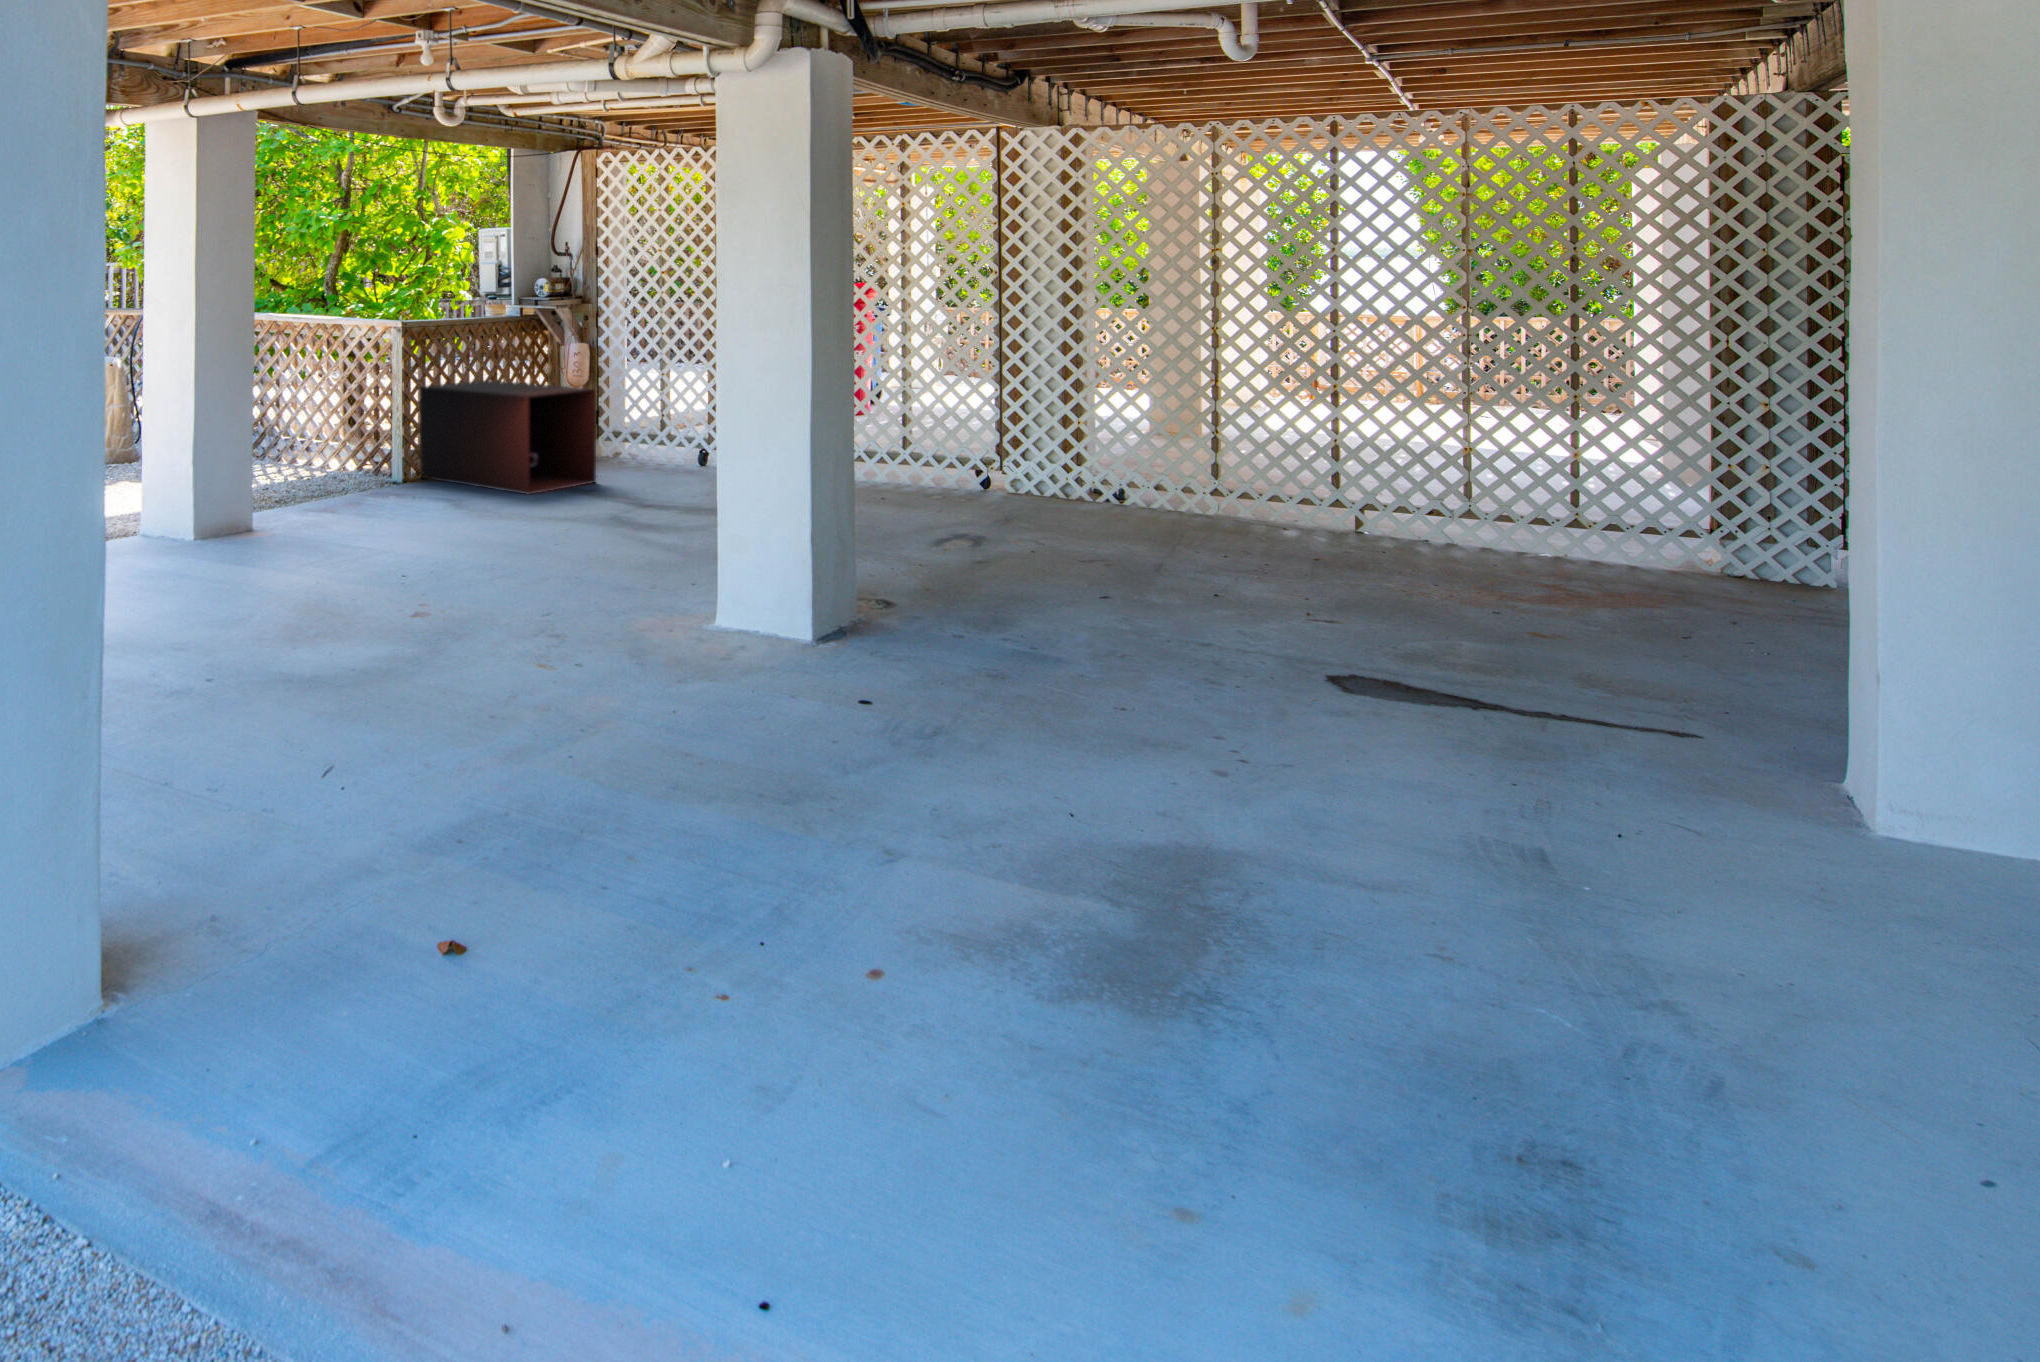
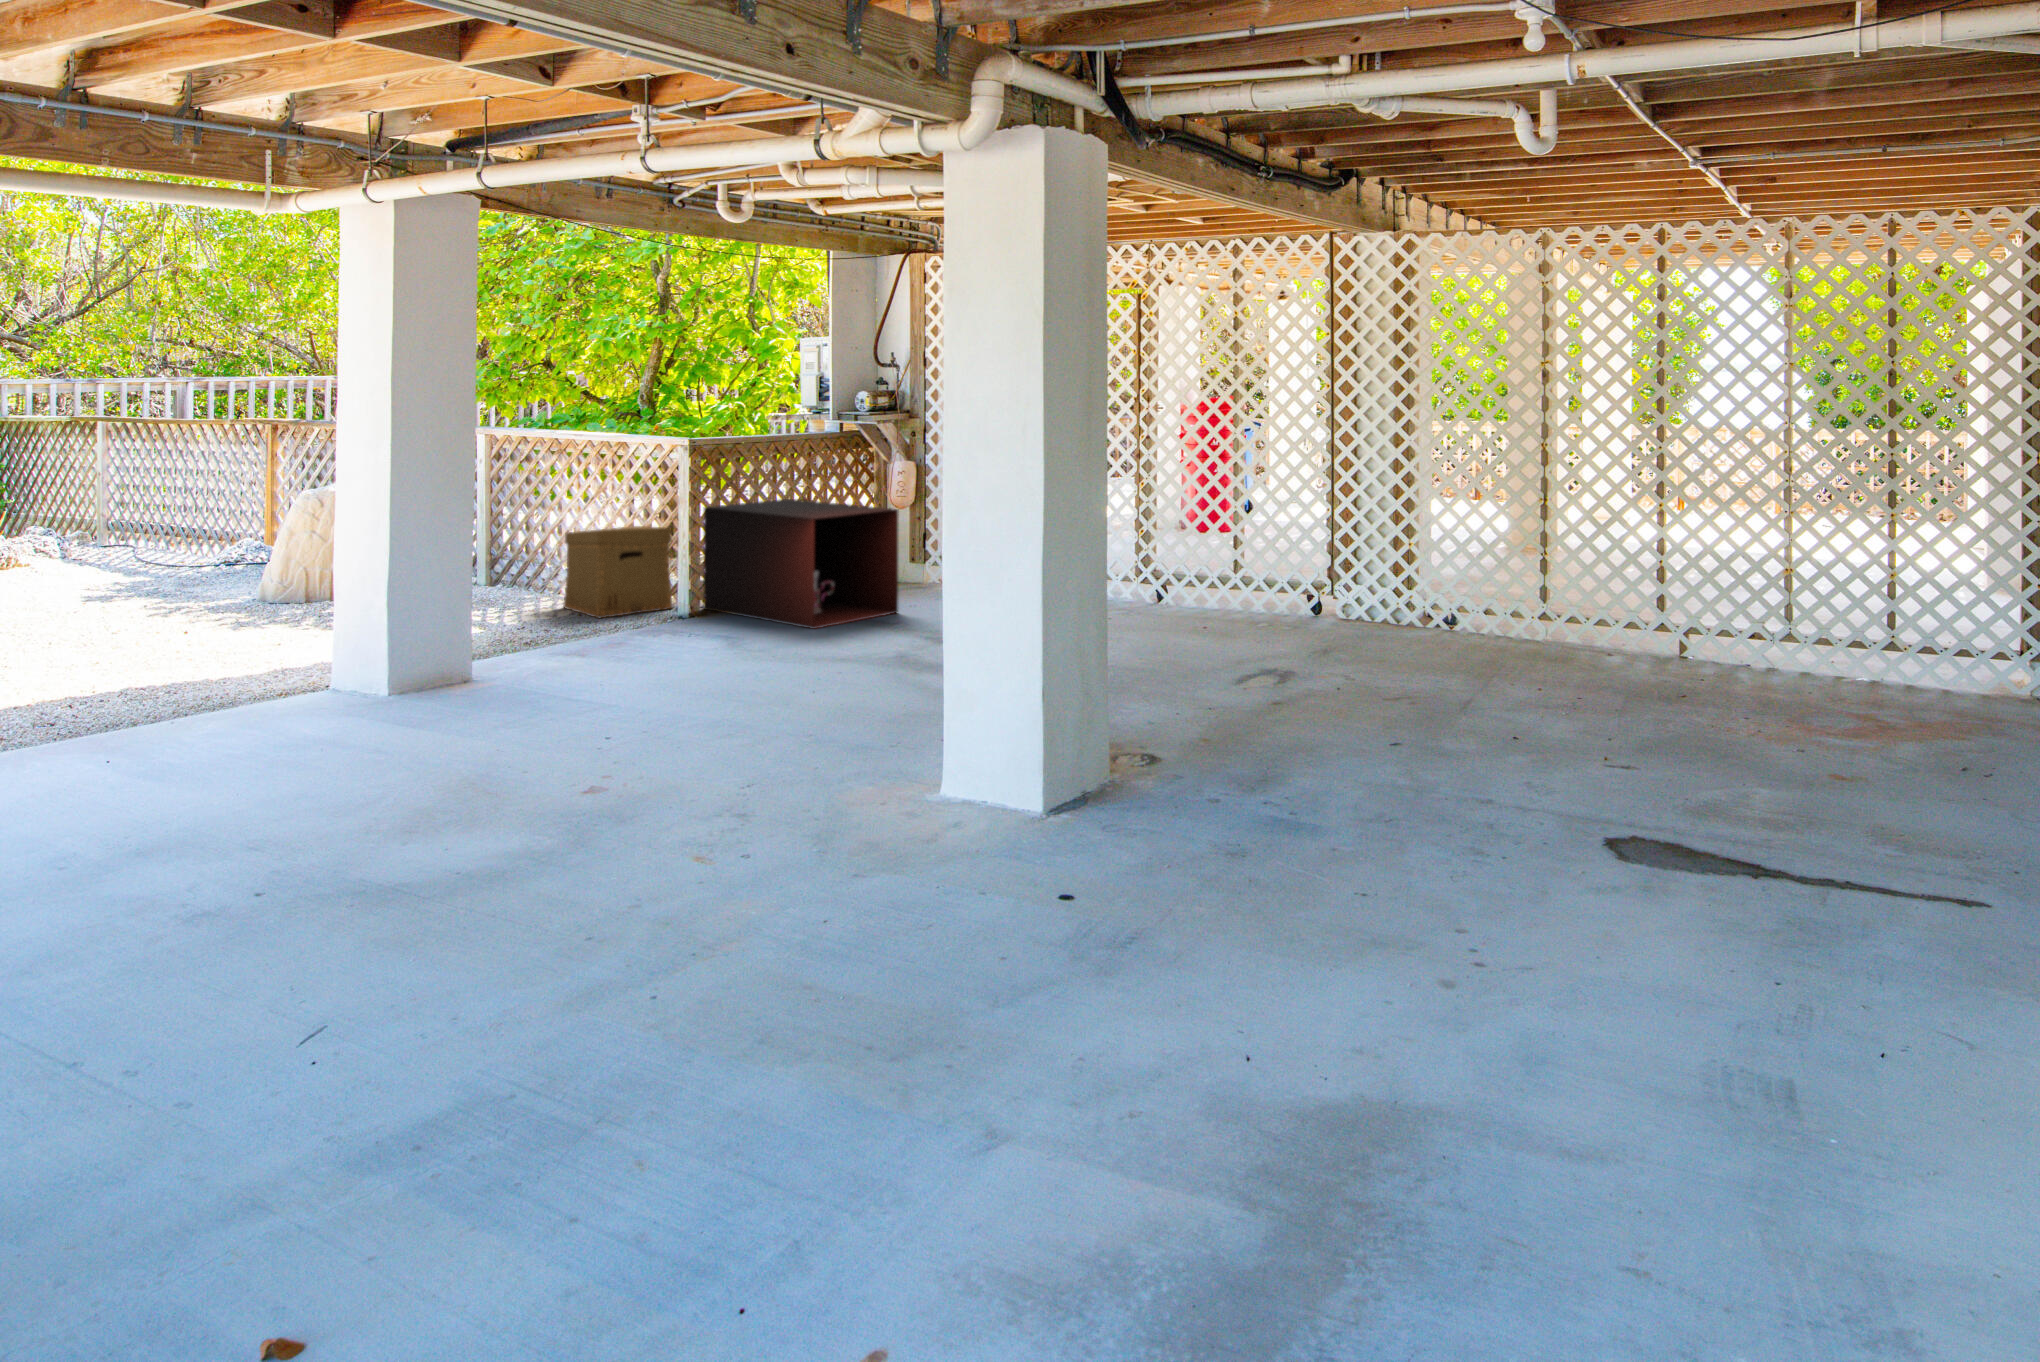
cardboard box: none [297,404,394,484] -> present [563,526,672,618]

